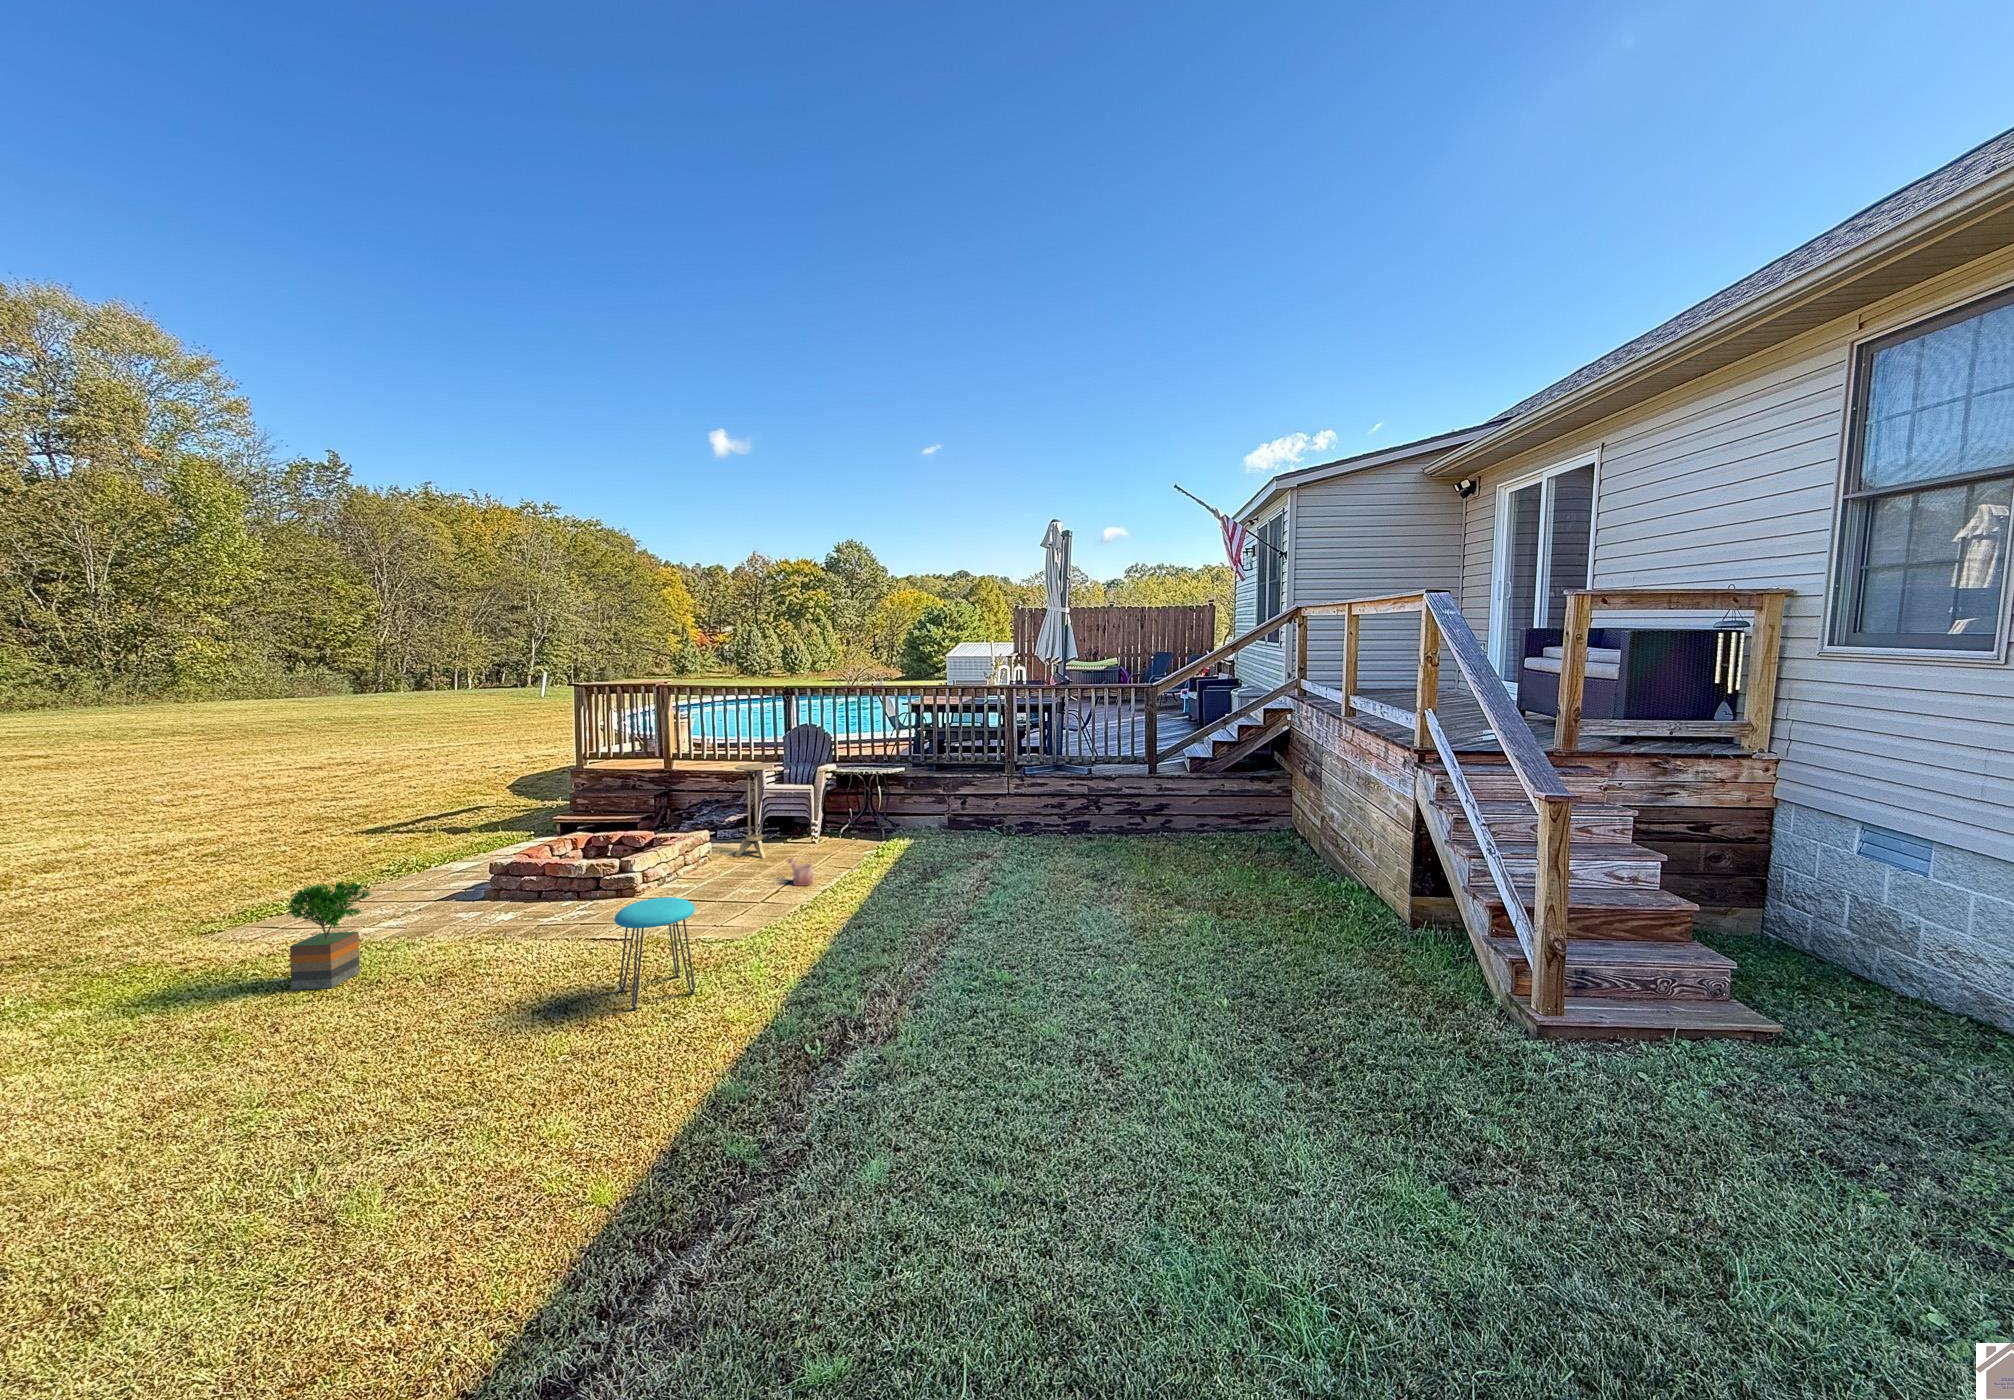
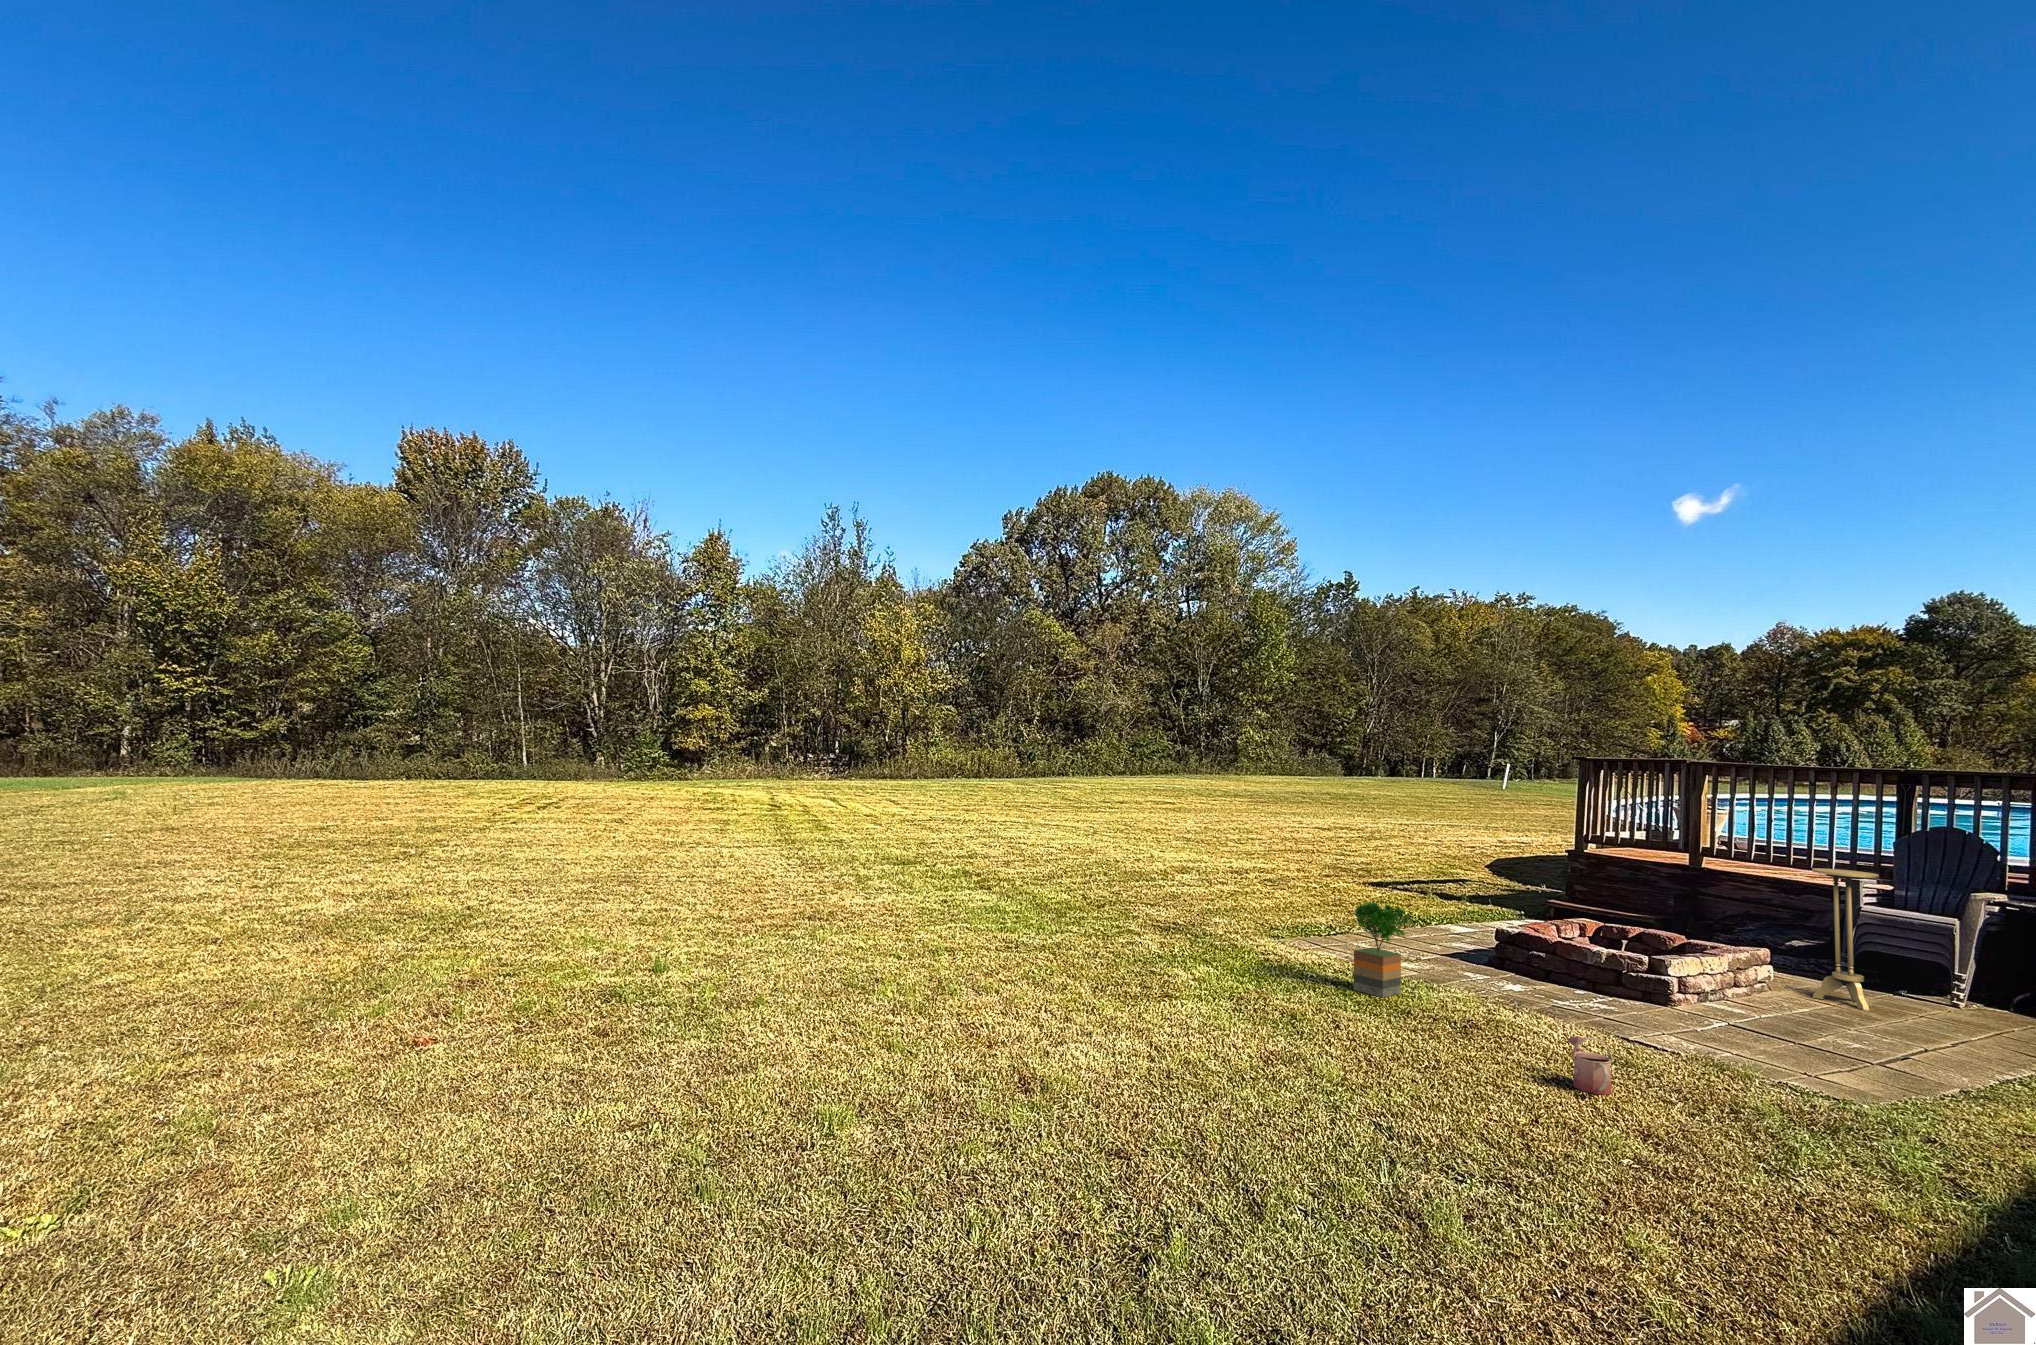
watering can: present [787,858,814,886] -> present [1568,1036,1613,1095]
stool: present [614,897,695,1010] -> none [1668,985,1780,1122]

